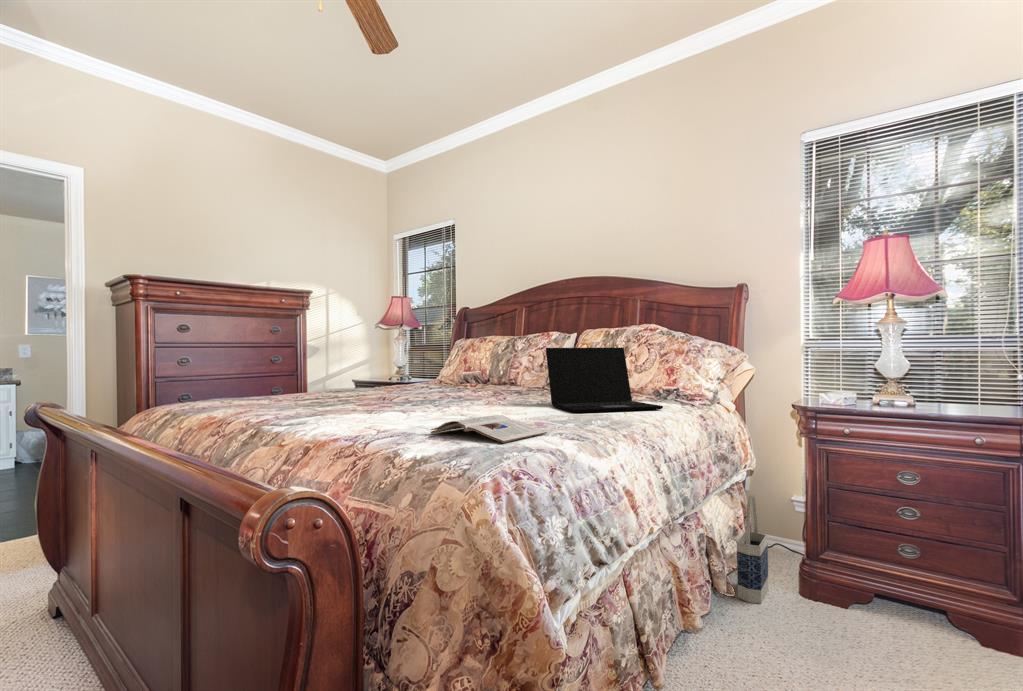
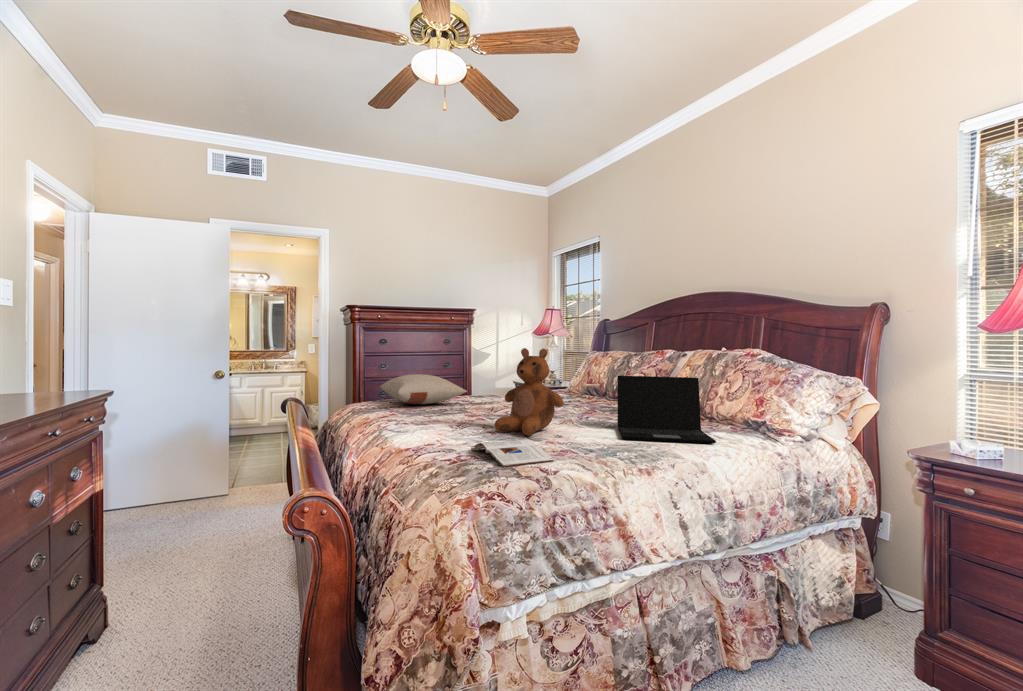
teddy bear: none [425,314,505,417] -> present [495,348,564,436]
pillow: none [209,363,342,403] -> present [380,374,467,404]
bag: present [737,495,768,603] -> none [809,541,855,657]

